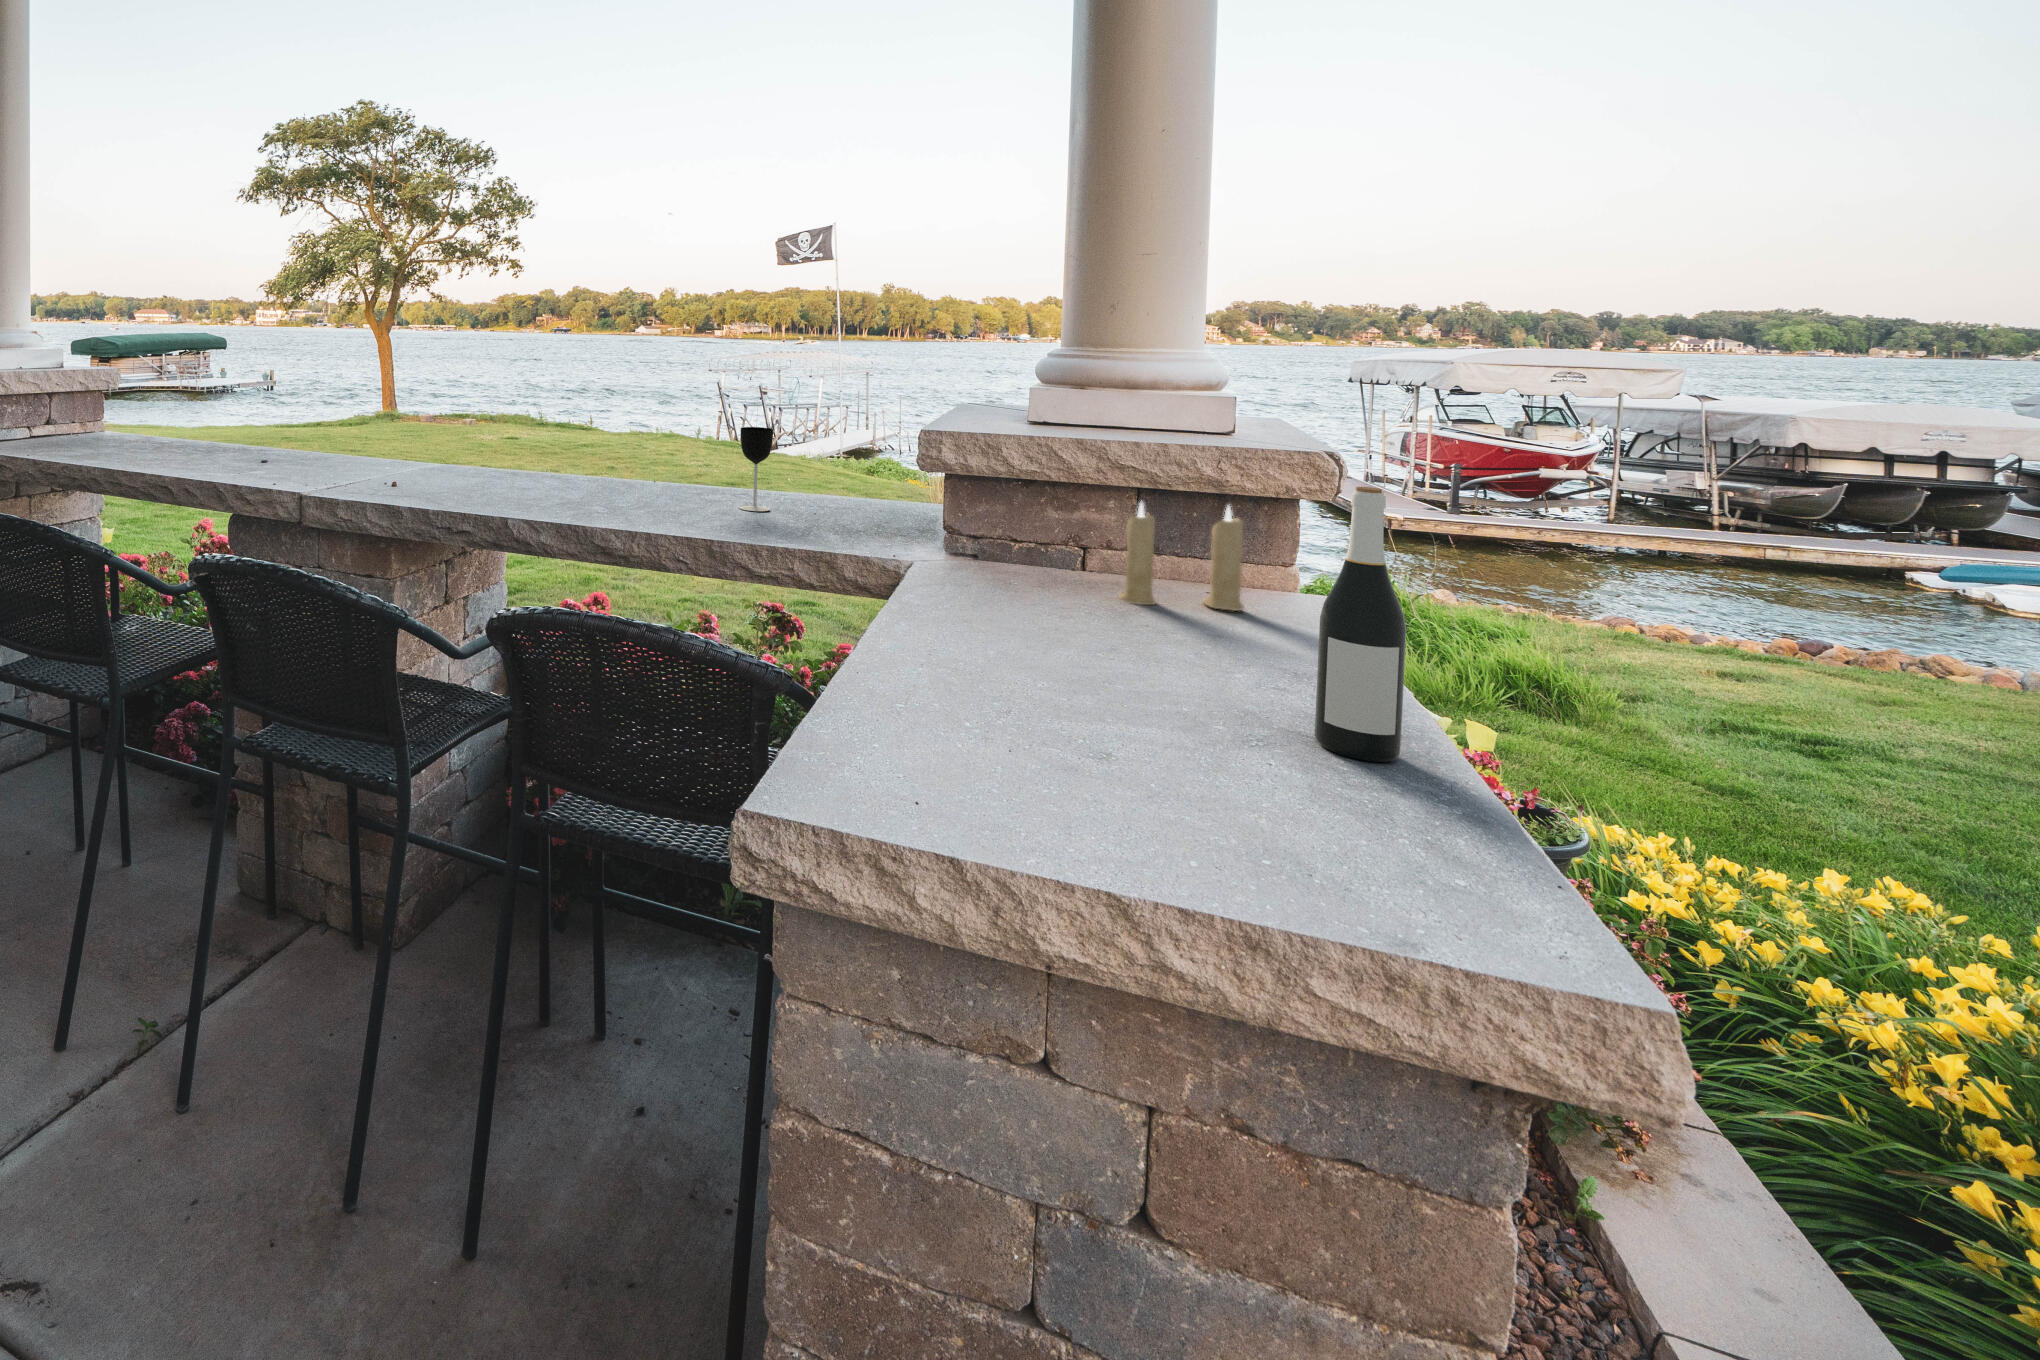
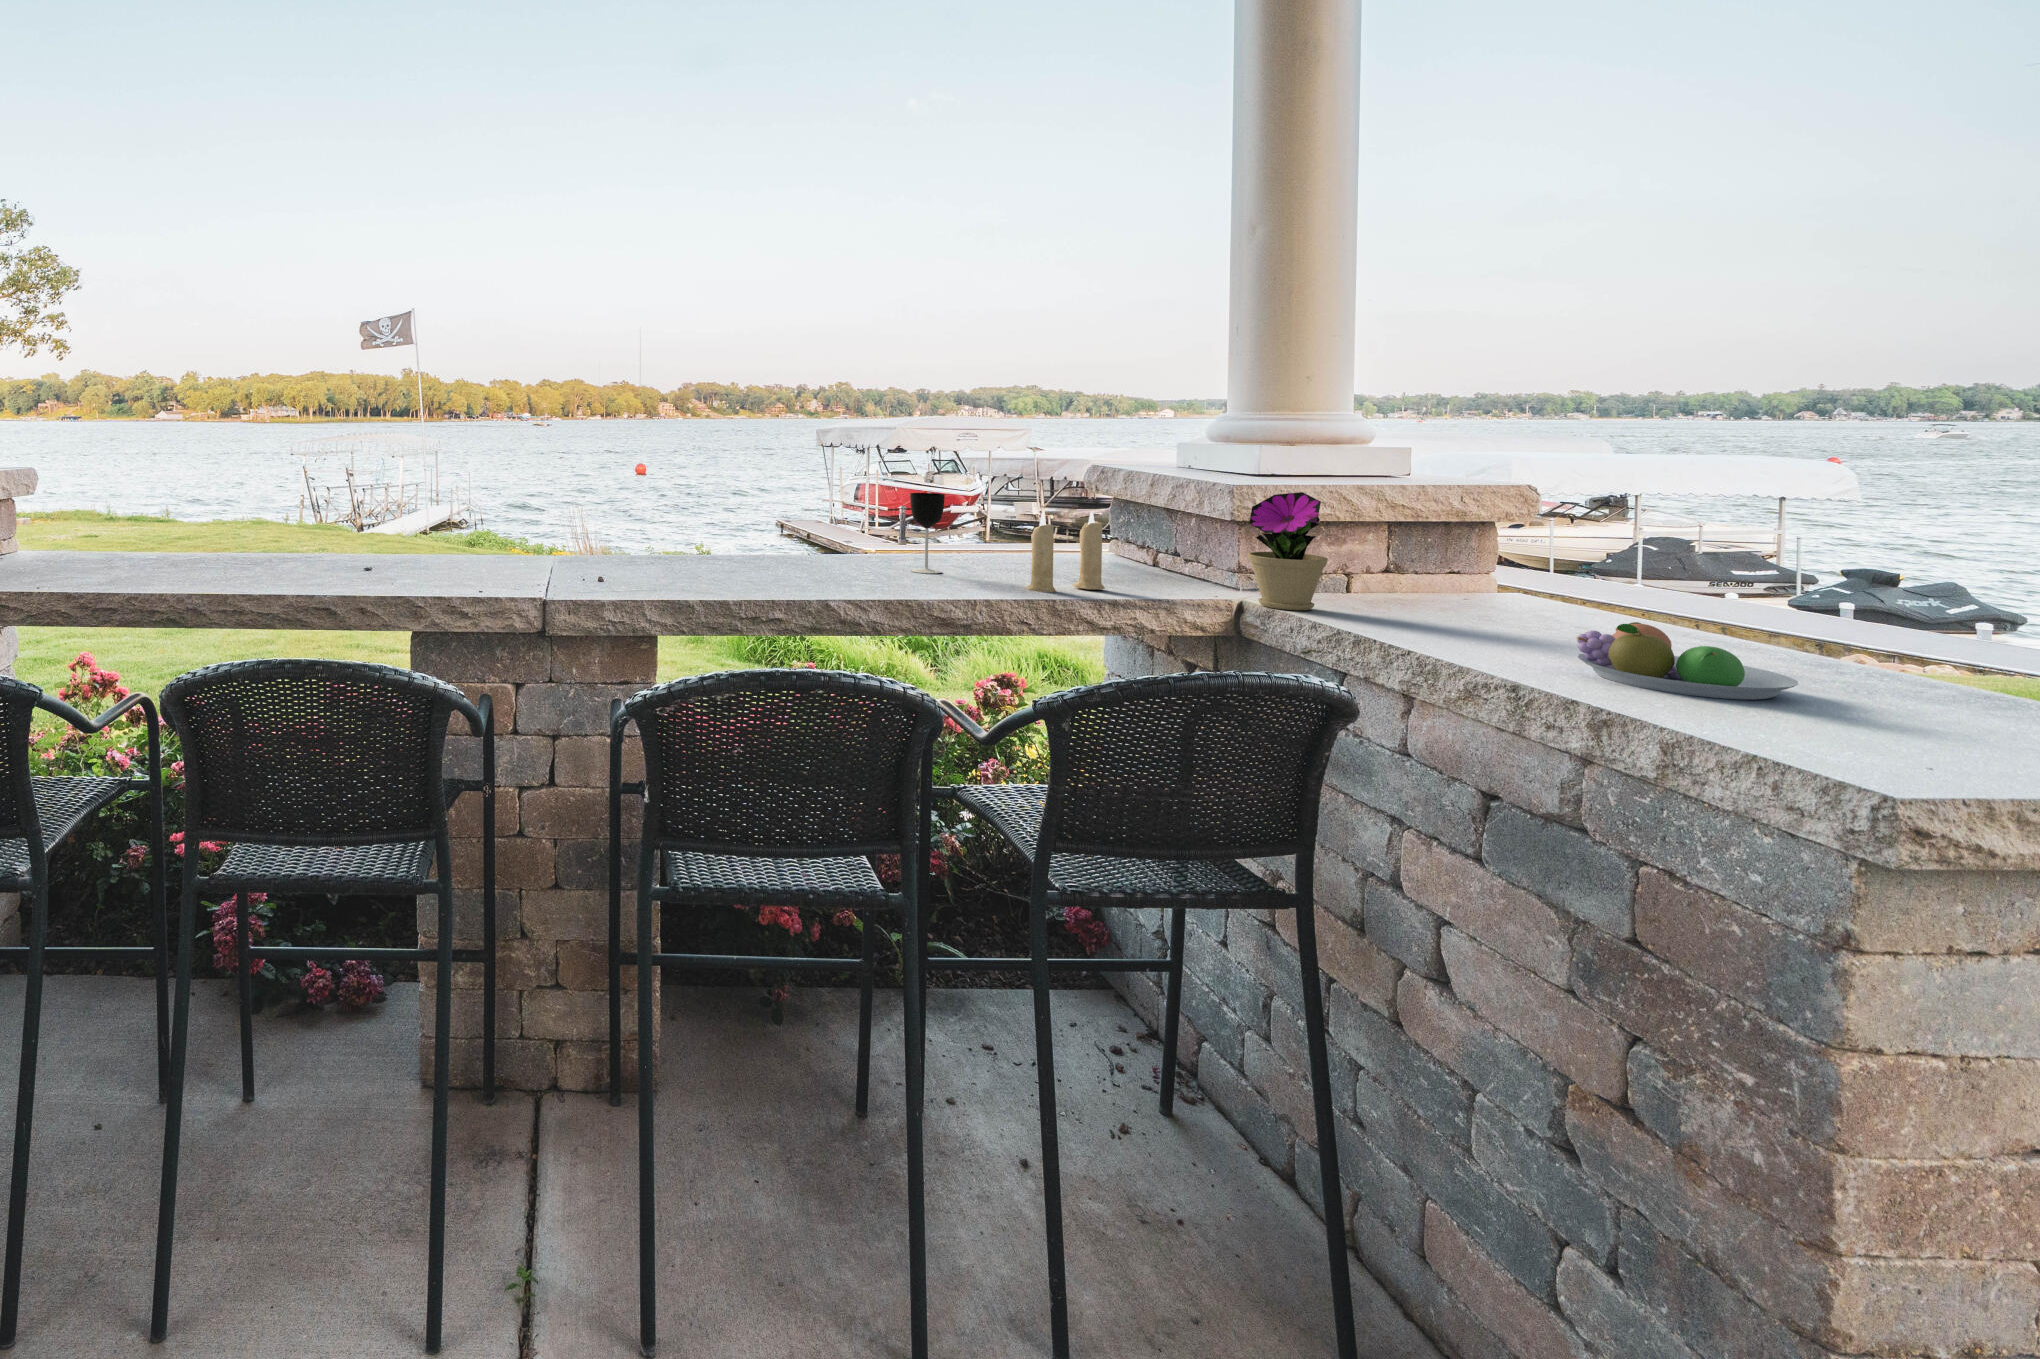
flower pot: none [983,451,1068,589] -> present [1248,492,1328,610]
wine bottle: present [1315,487,1406,762] -> none [1782,492,1863,690]
candle: present [1119,502,1244,611] -> present [1026,512,1105,592]
fruit bowl: none [1010,625,1225,740] -> present [1577,622,1798,700]

